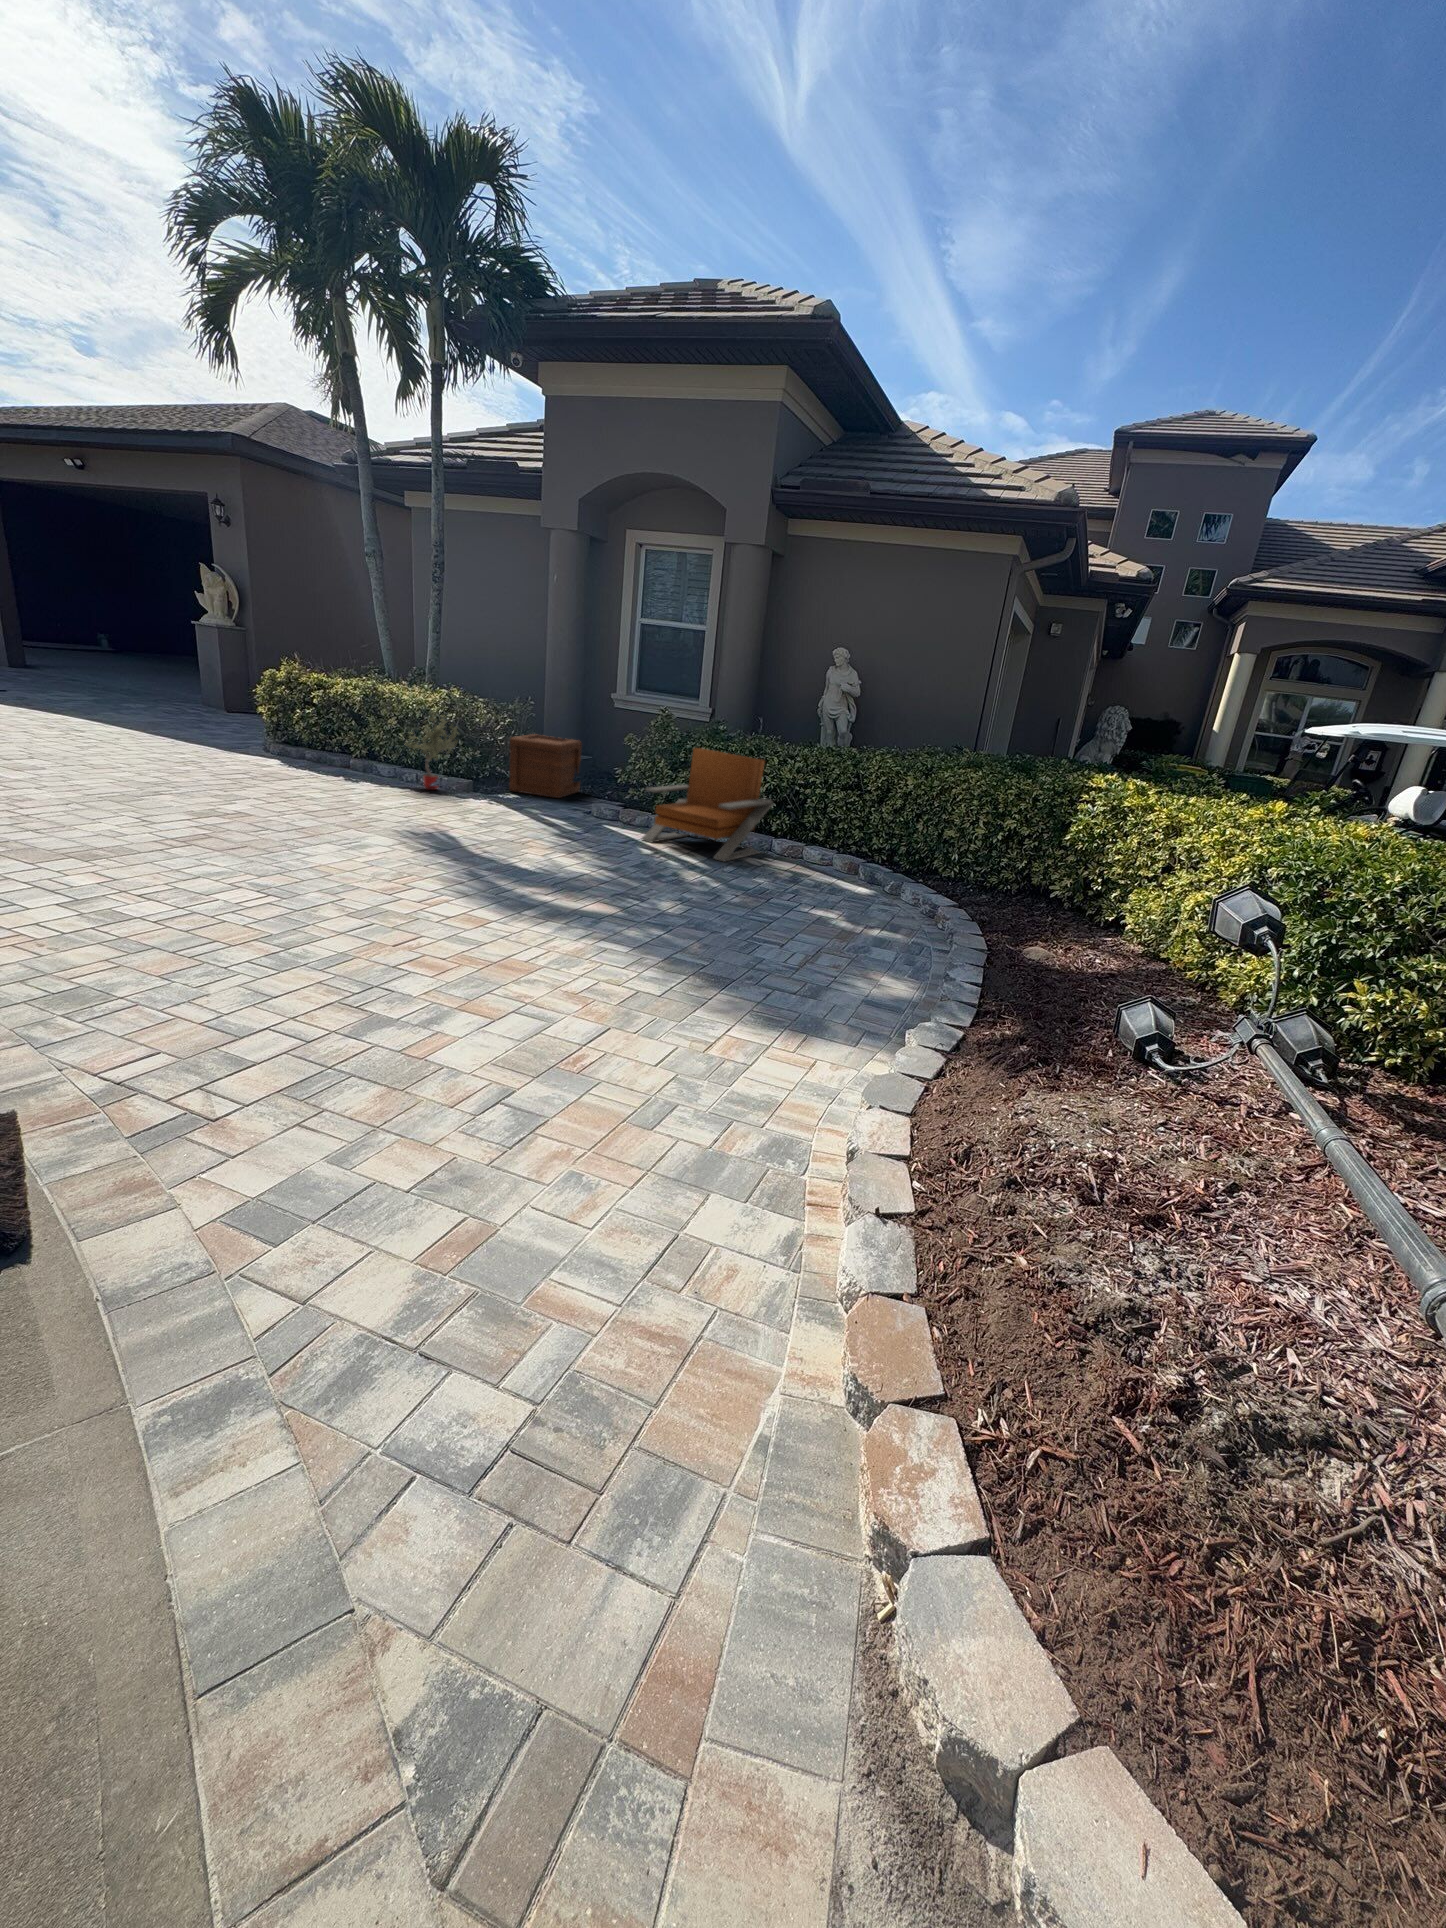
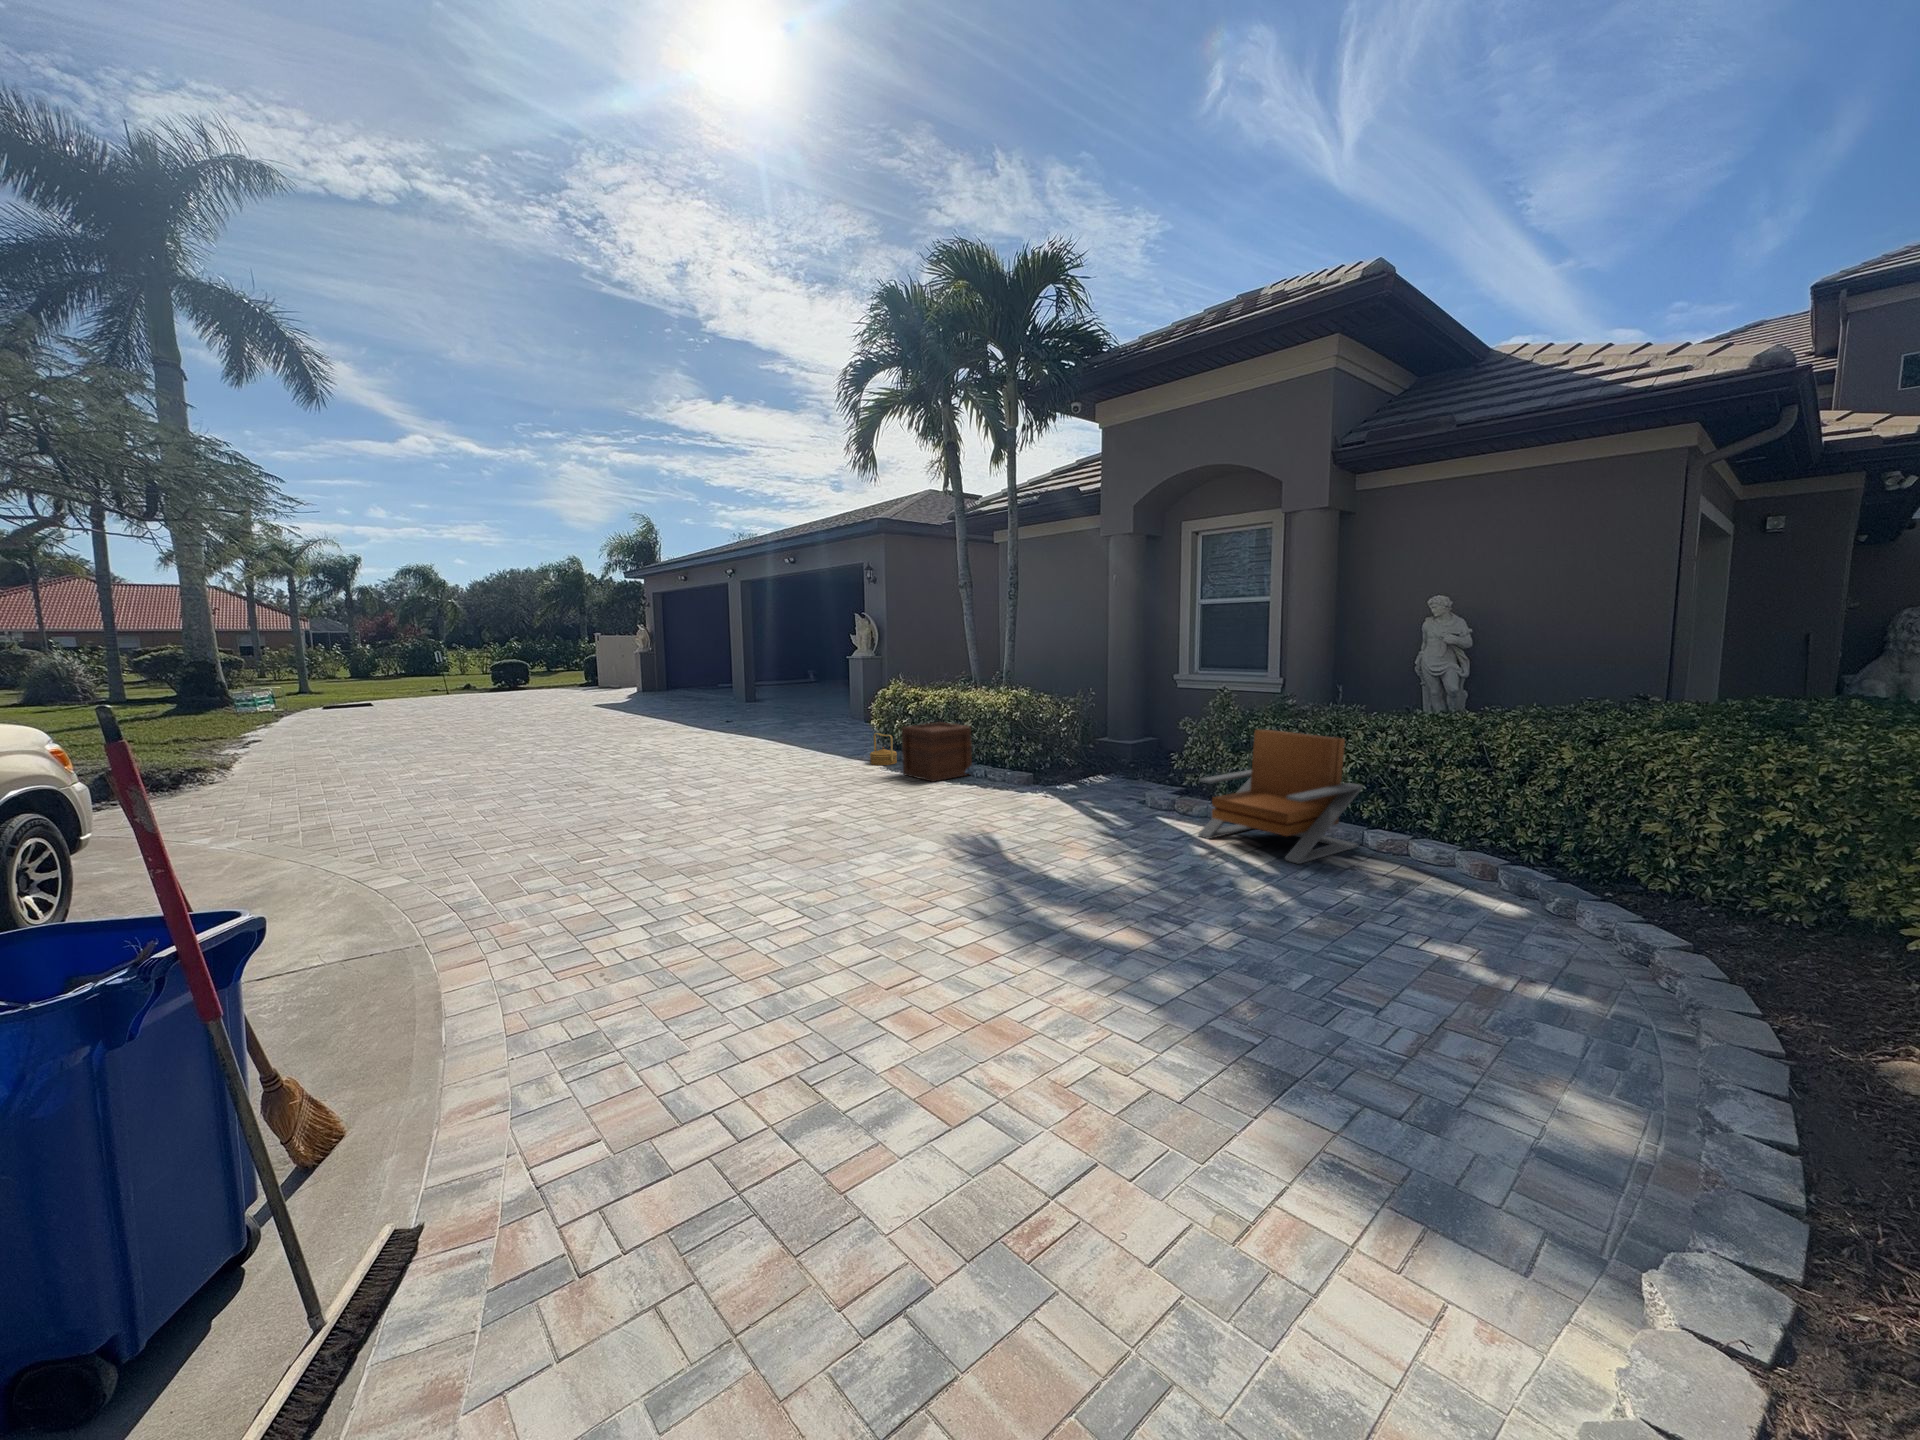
potted tree: present [405,713,457,790] -> none [973,715,1021,786]
woven basket: none [262,722,299,761] -> present [870,733,897,765]
wooden crate: present [509,734,582,798] -> present [902,722,972,782]

